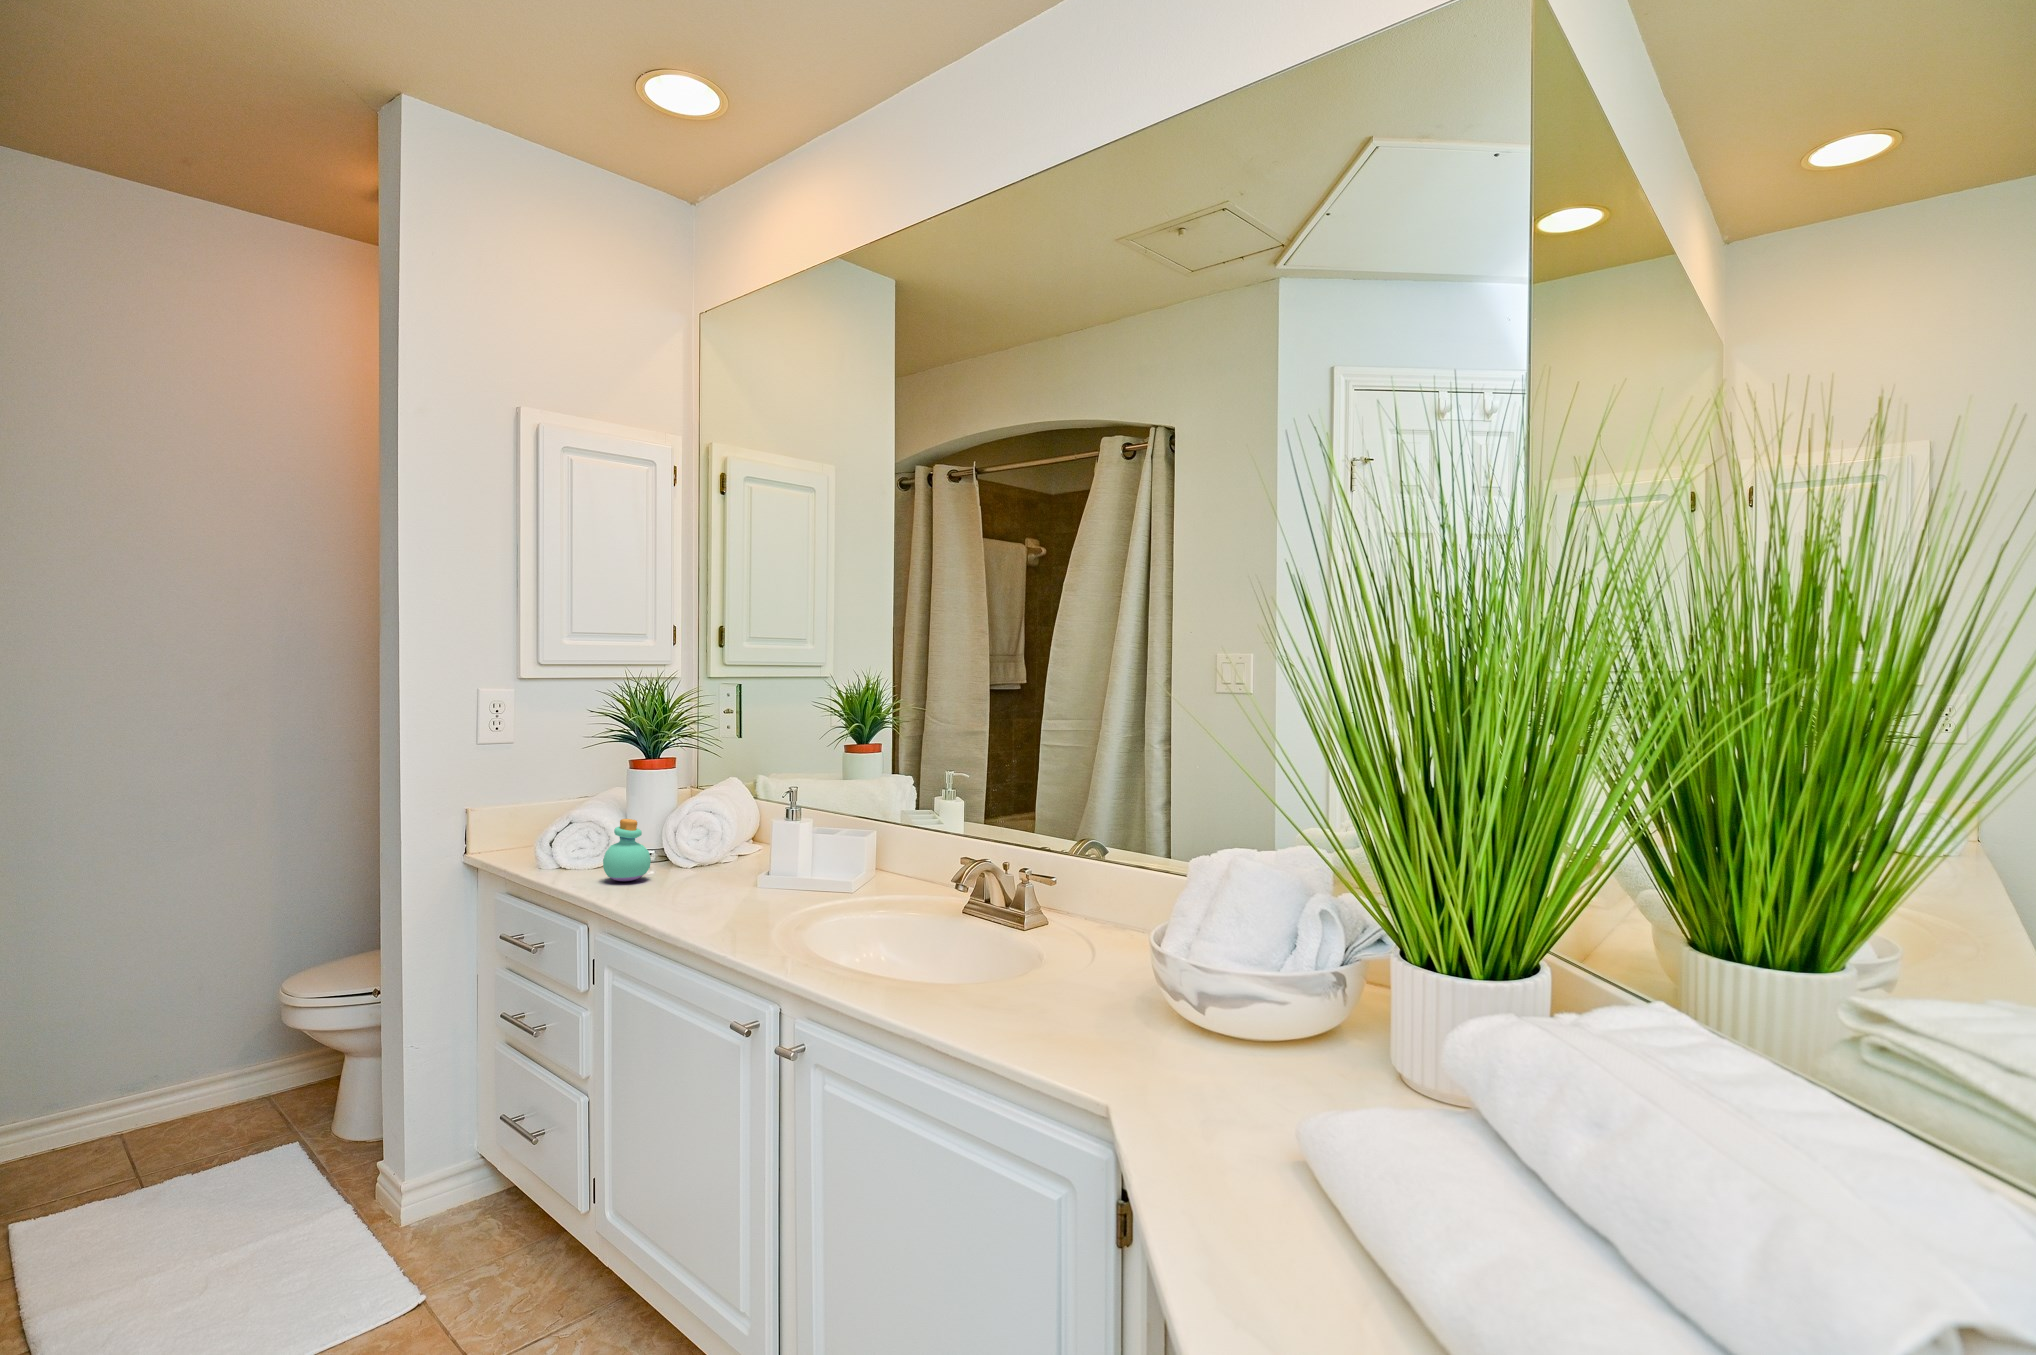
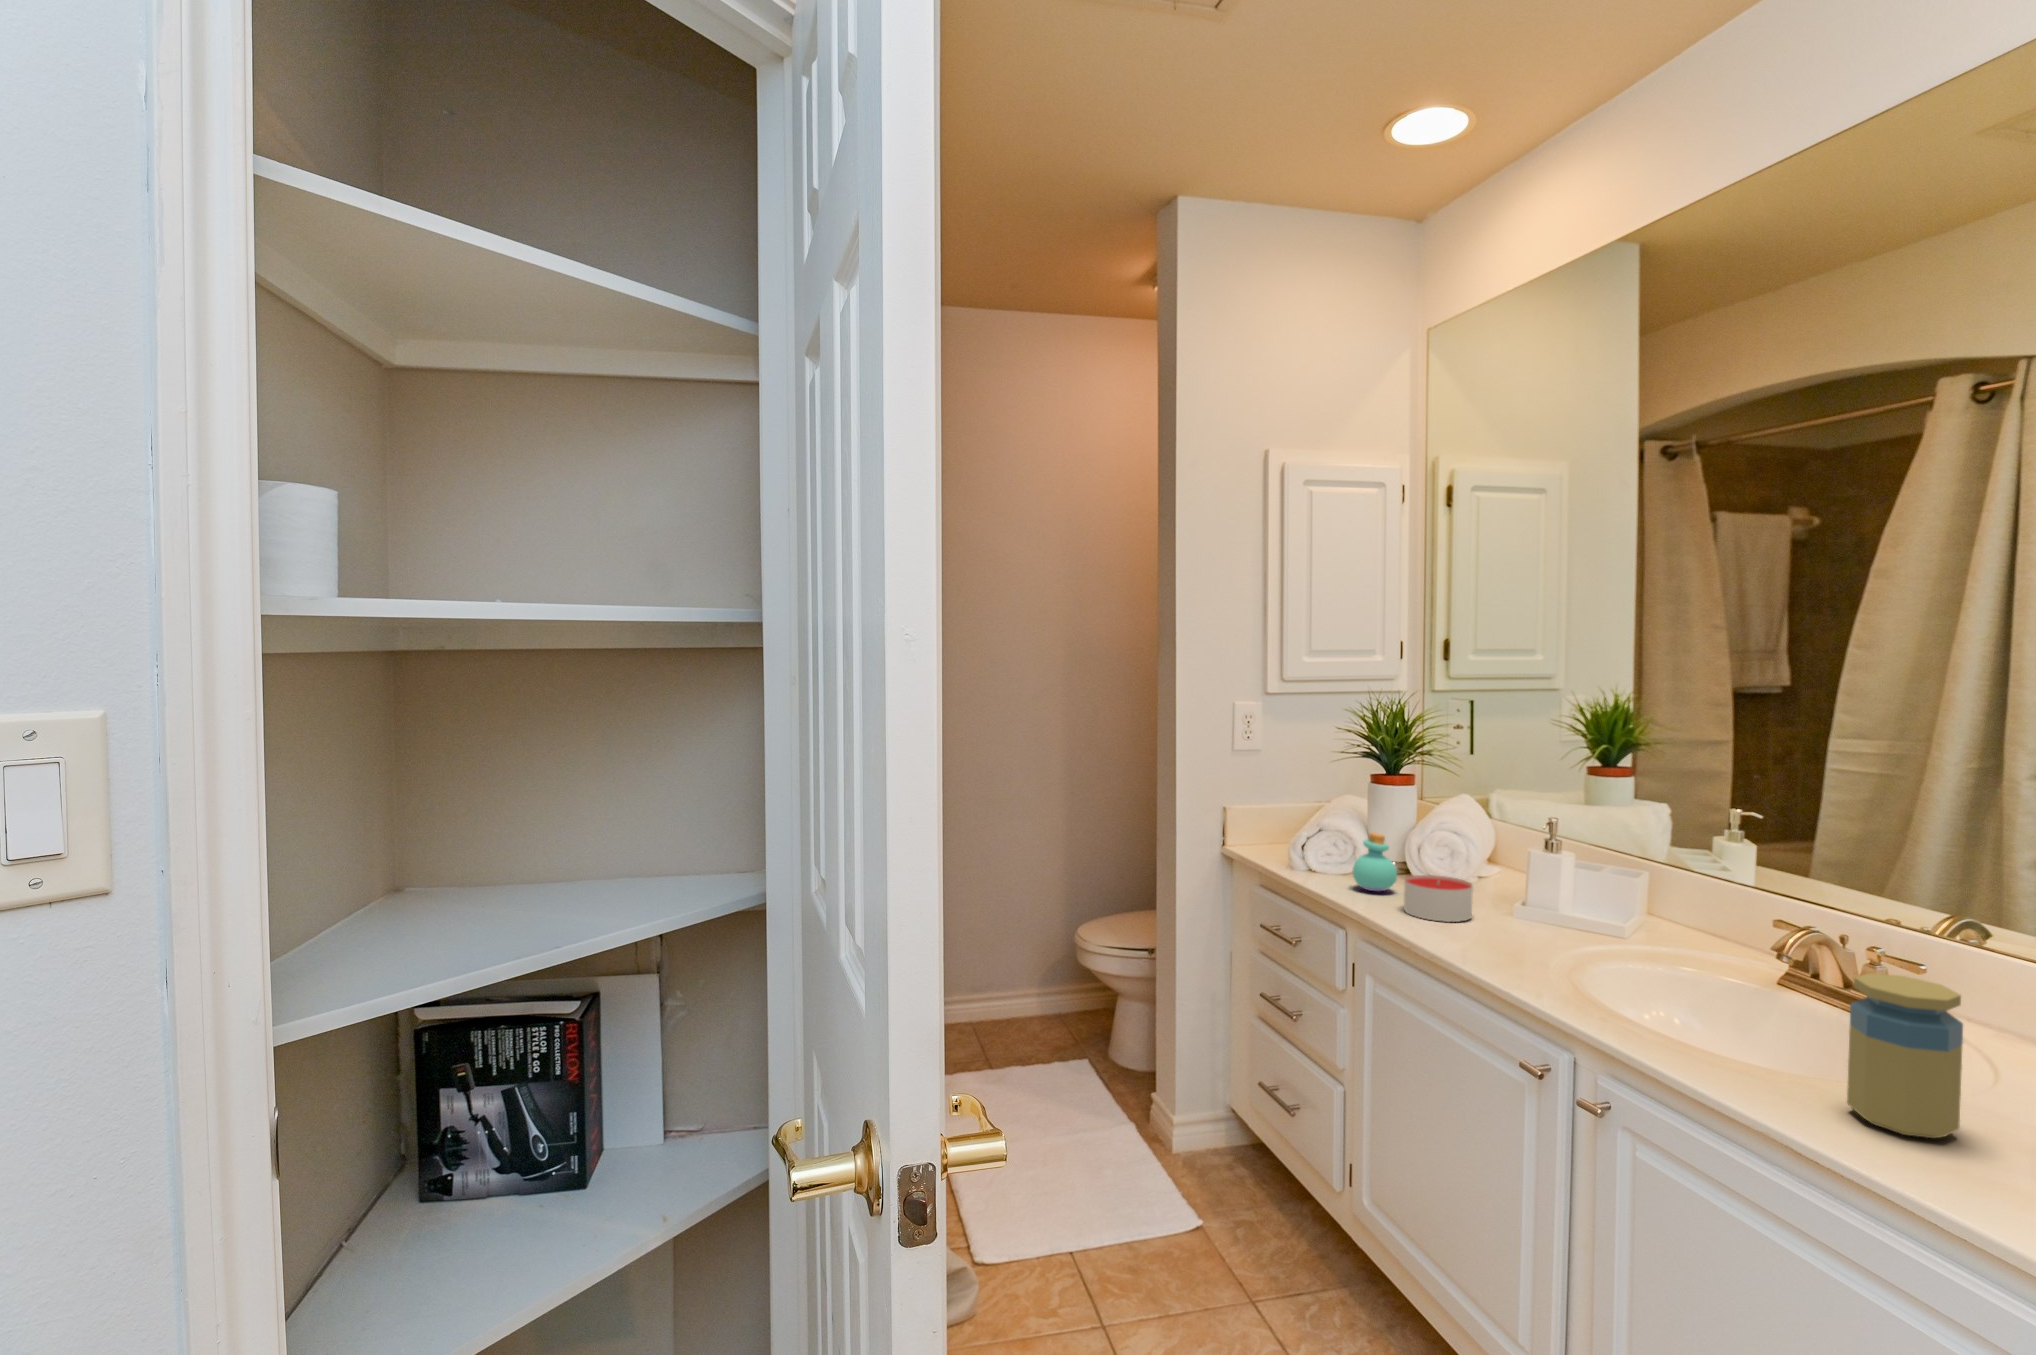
candle: none [651,856,719,902] -> present [1404,875,1473,922]
jar: none [981,885,1055,1022] -> present [1847,973,1963,1138]

